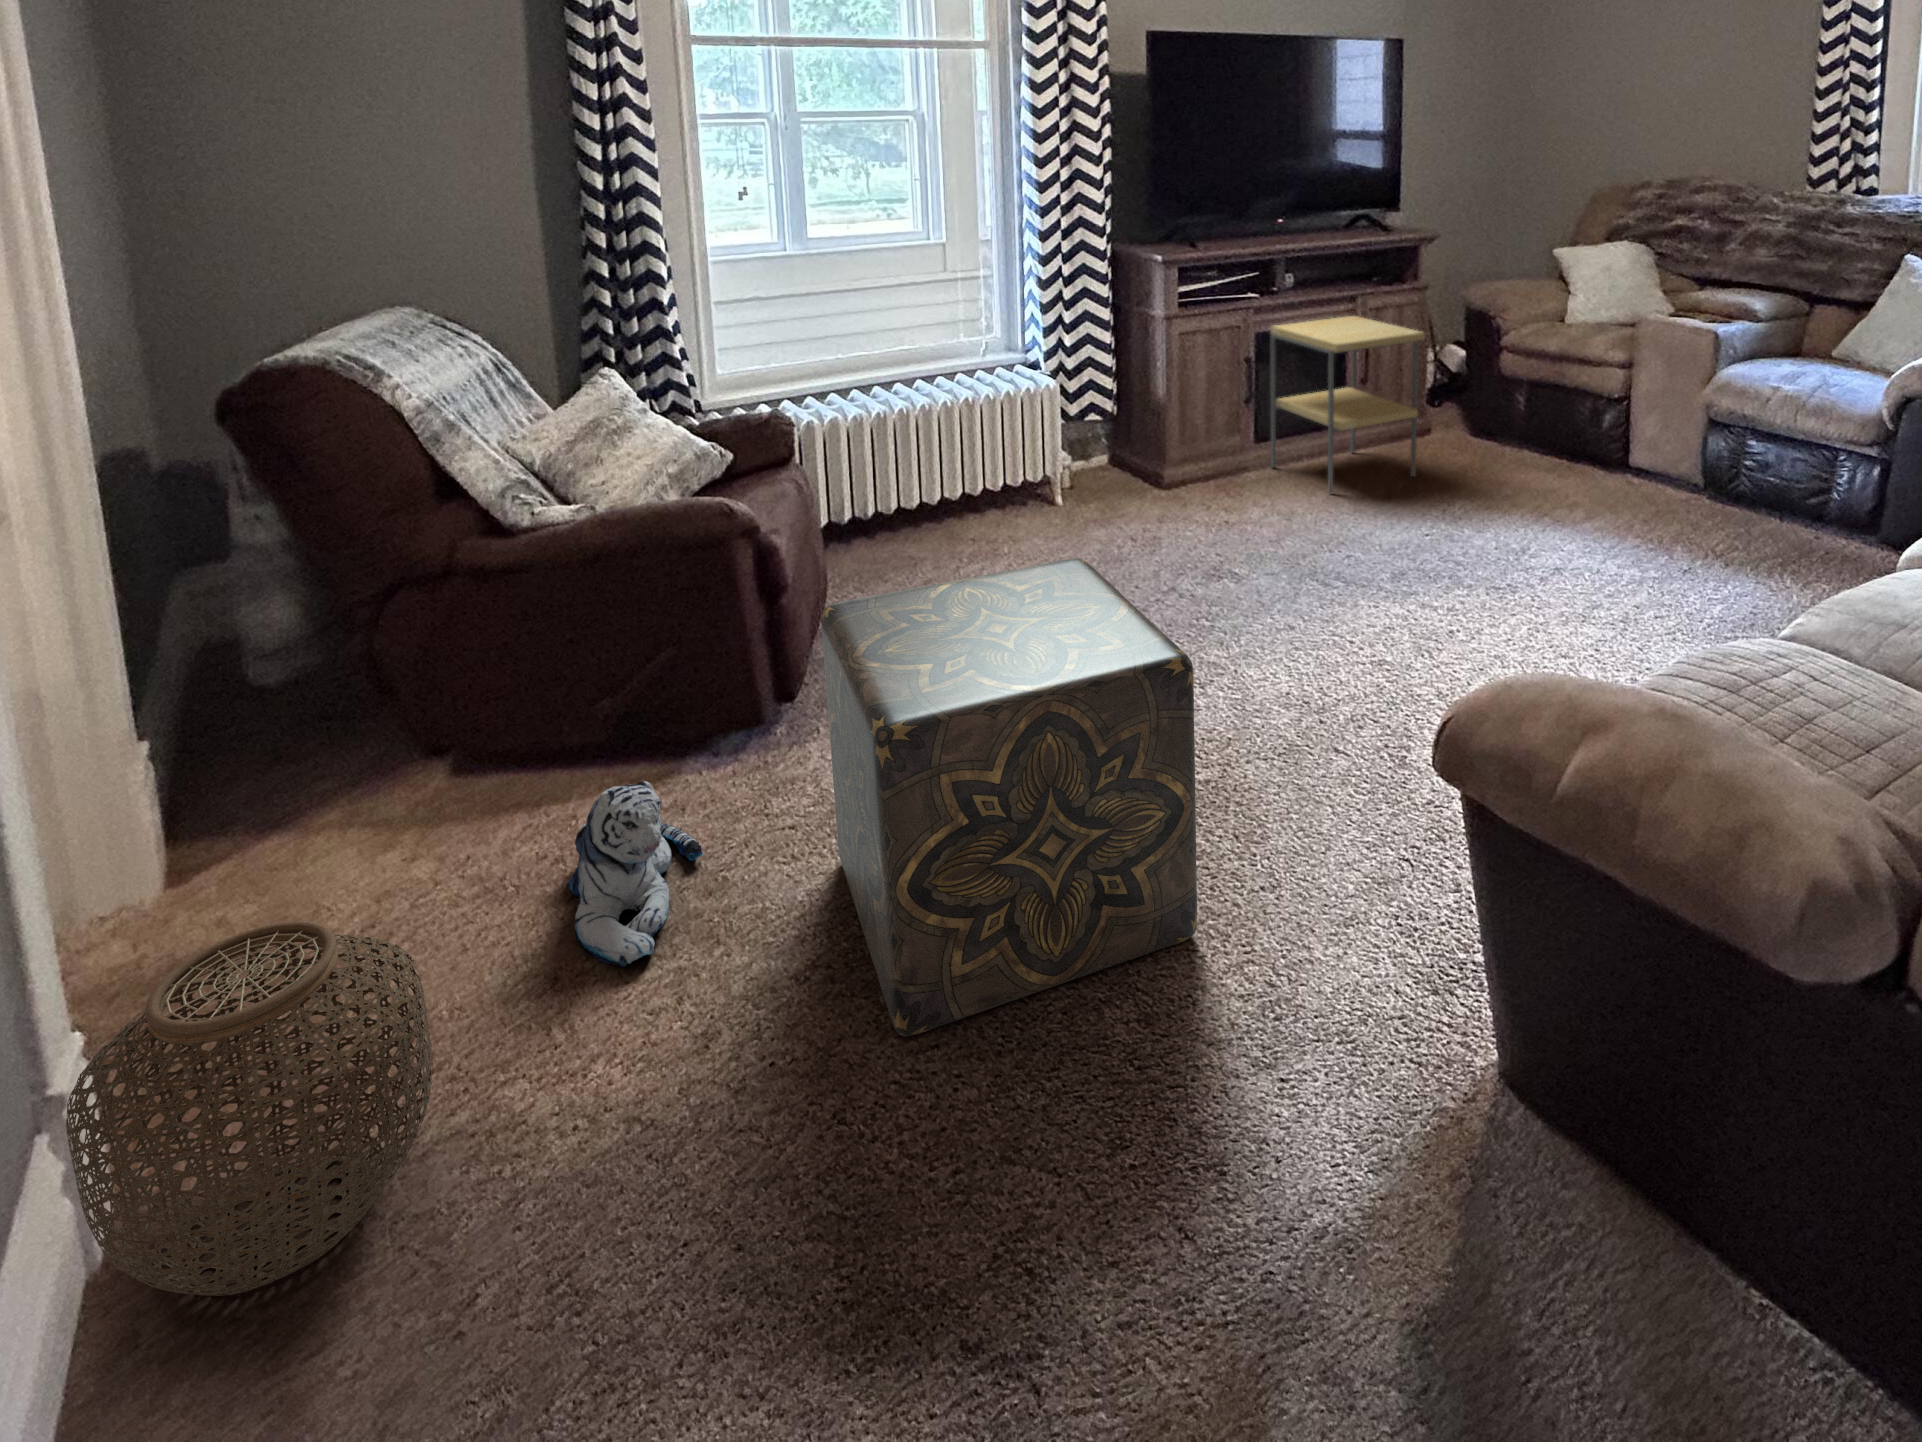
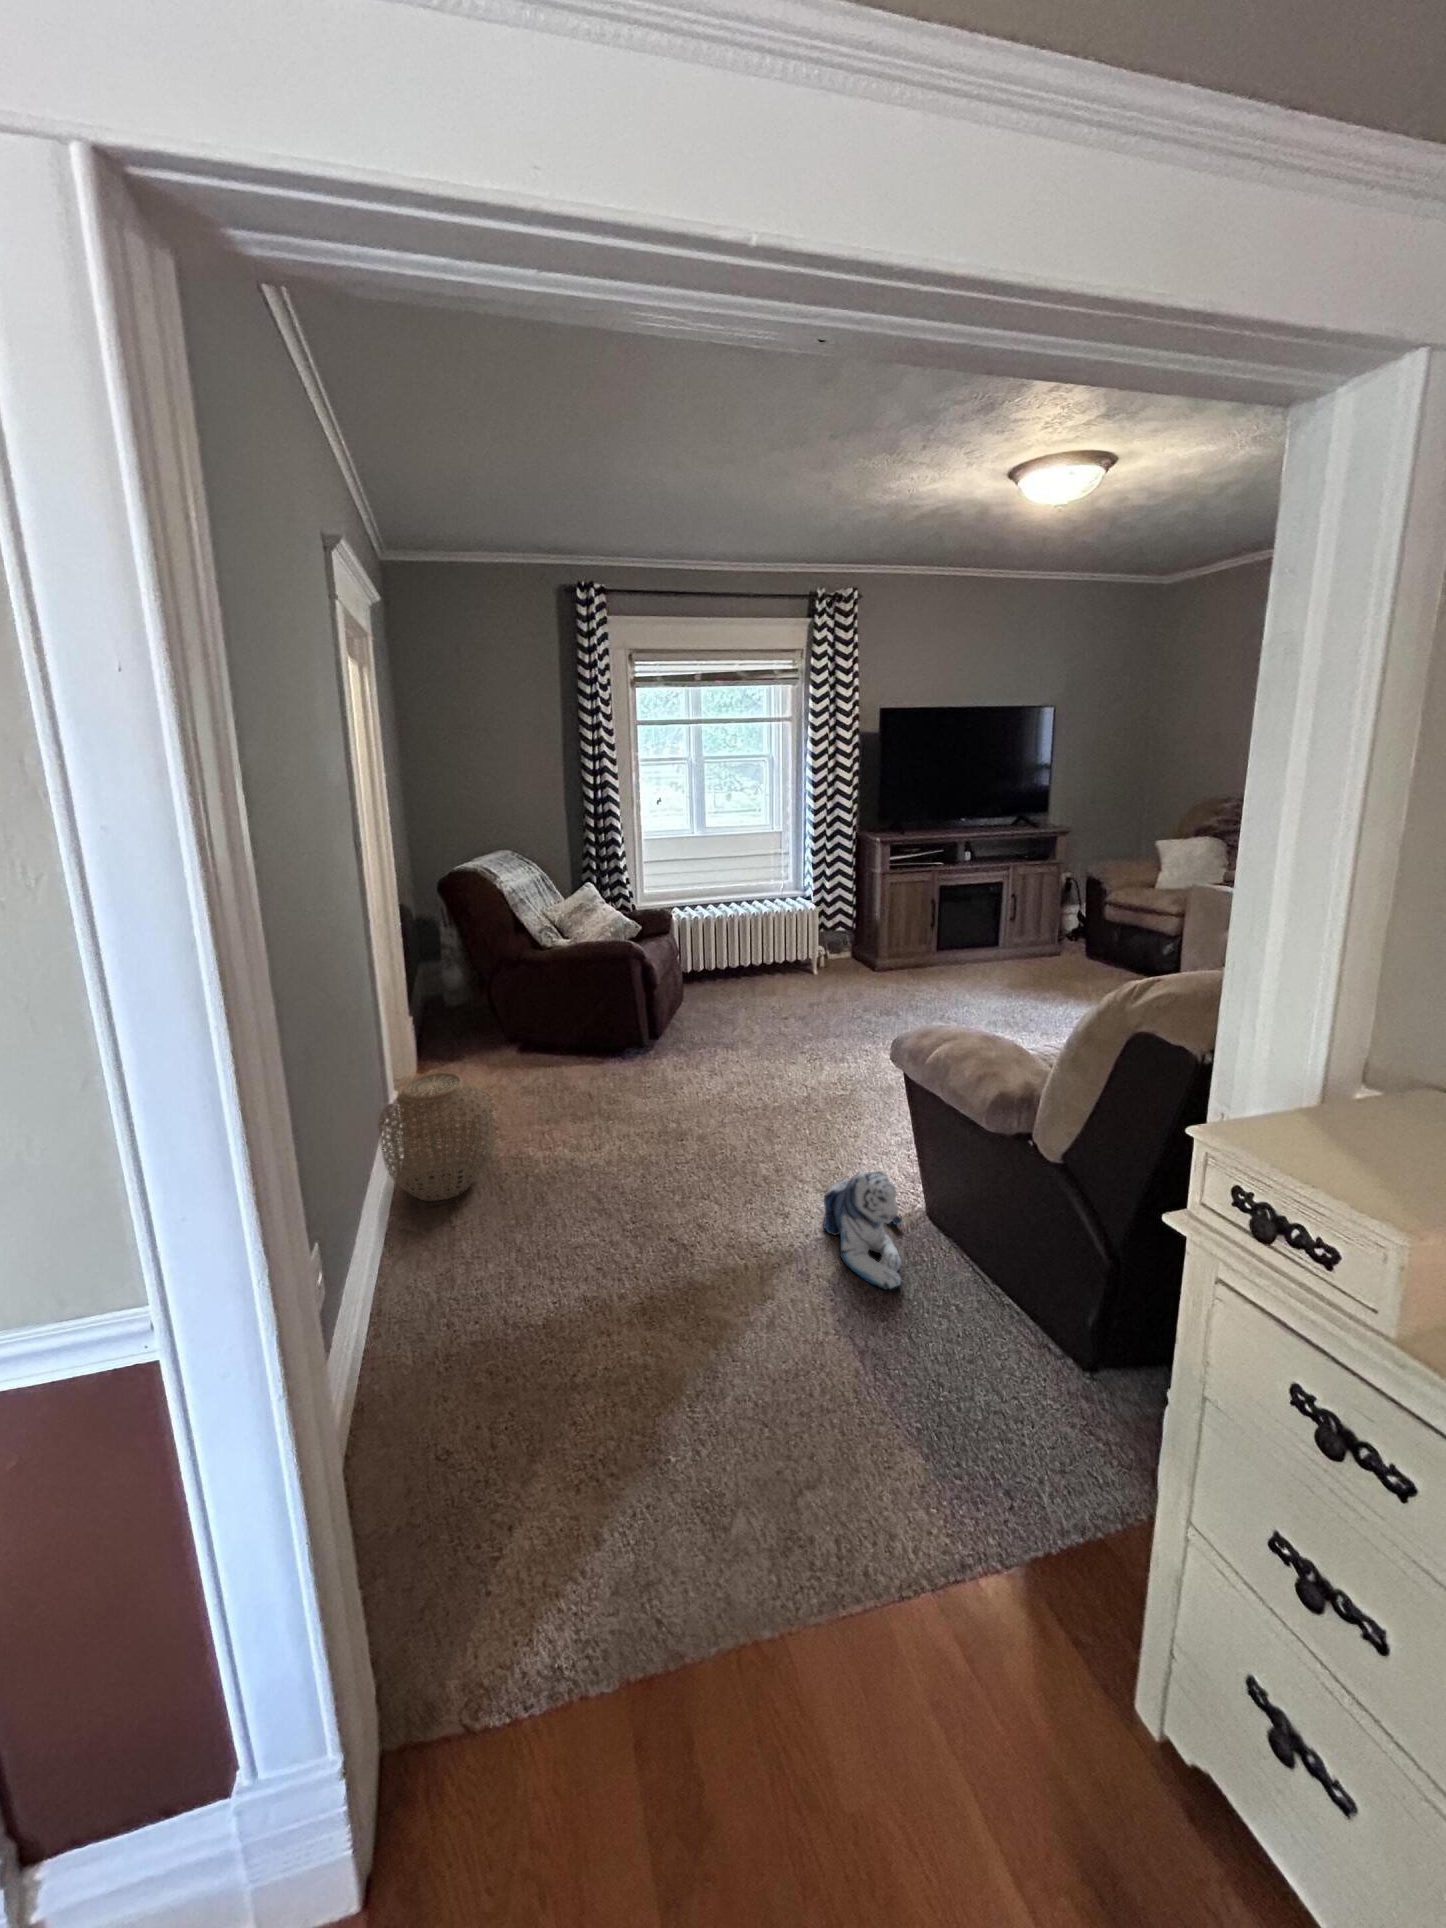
side table: present [1270,316,1425,494] -> none [946,878,1047,982]
ottoman: present [821,558,1197,1036] -> none [661,979,825,1174]
plush toy: present [566,781,703,967] -> present [823,1171,901,1289]

